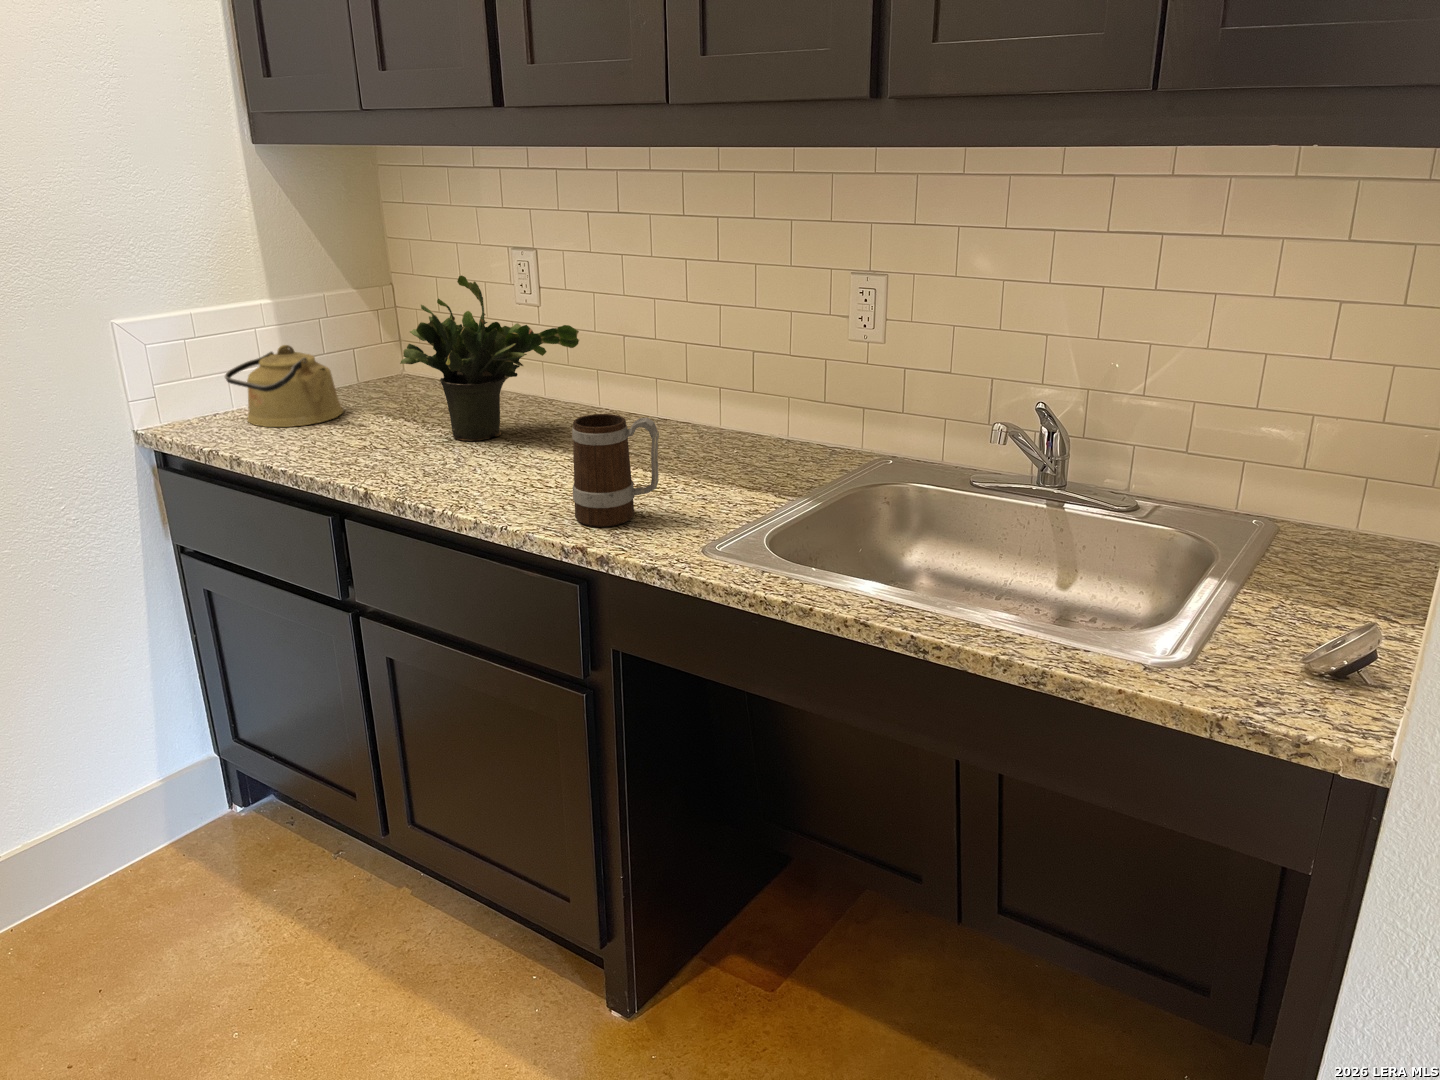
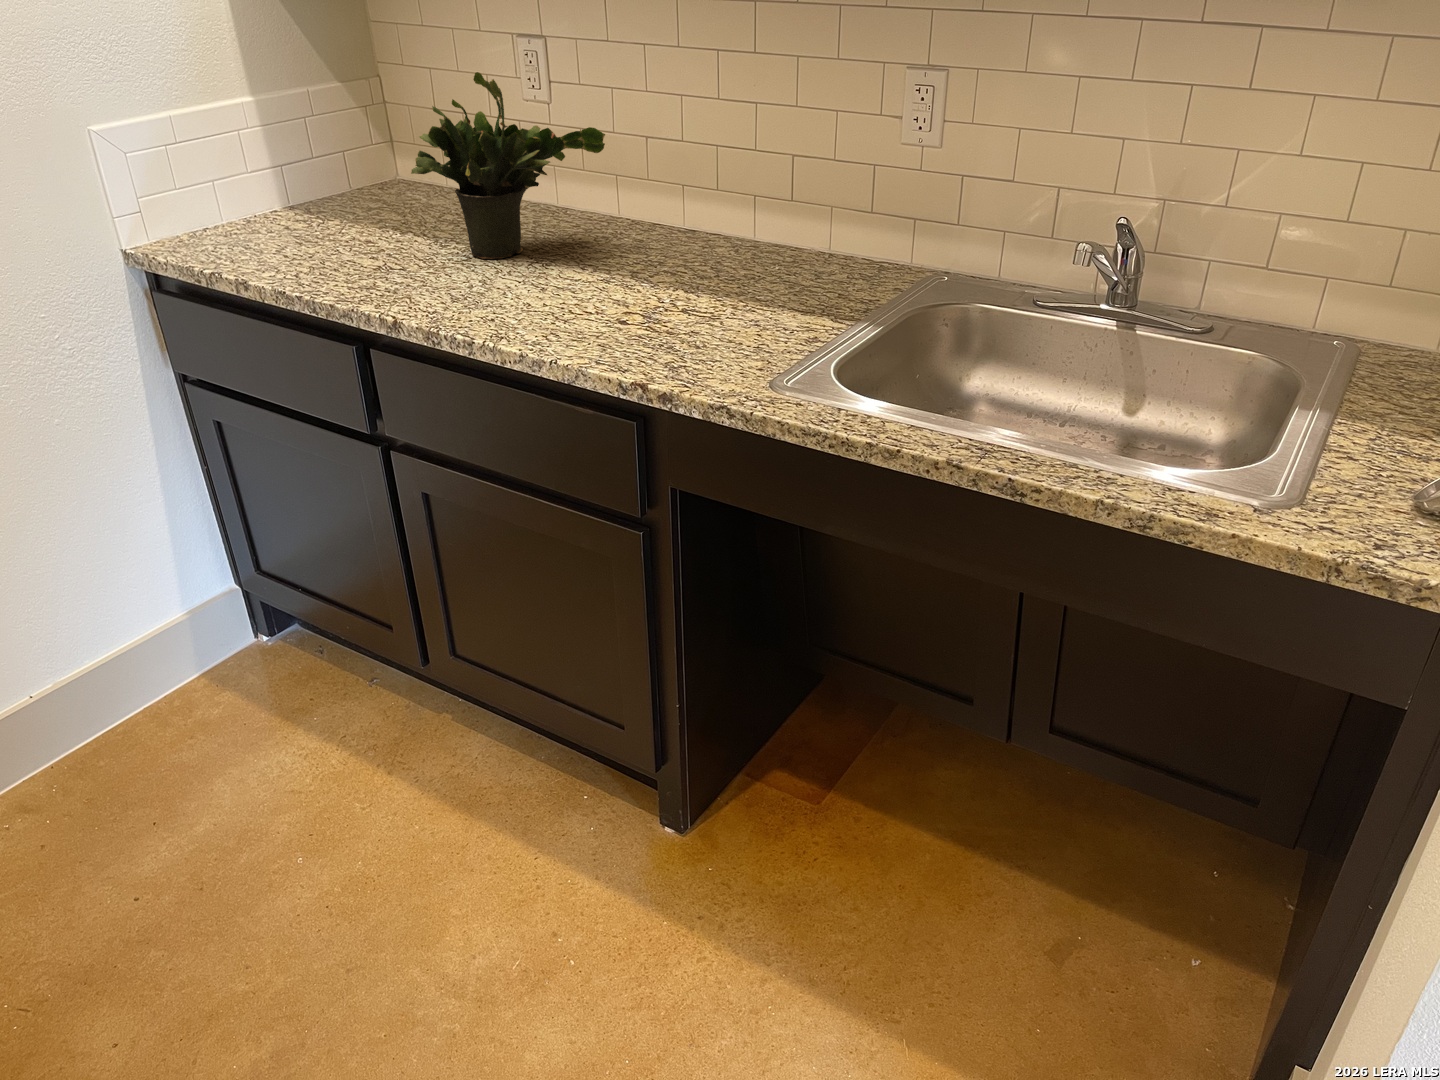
kettle: present [225,345,343,427] -> none [213,151,344,245]
mug: present [572,414,659,527] -> none [625,235,718,359]

